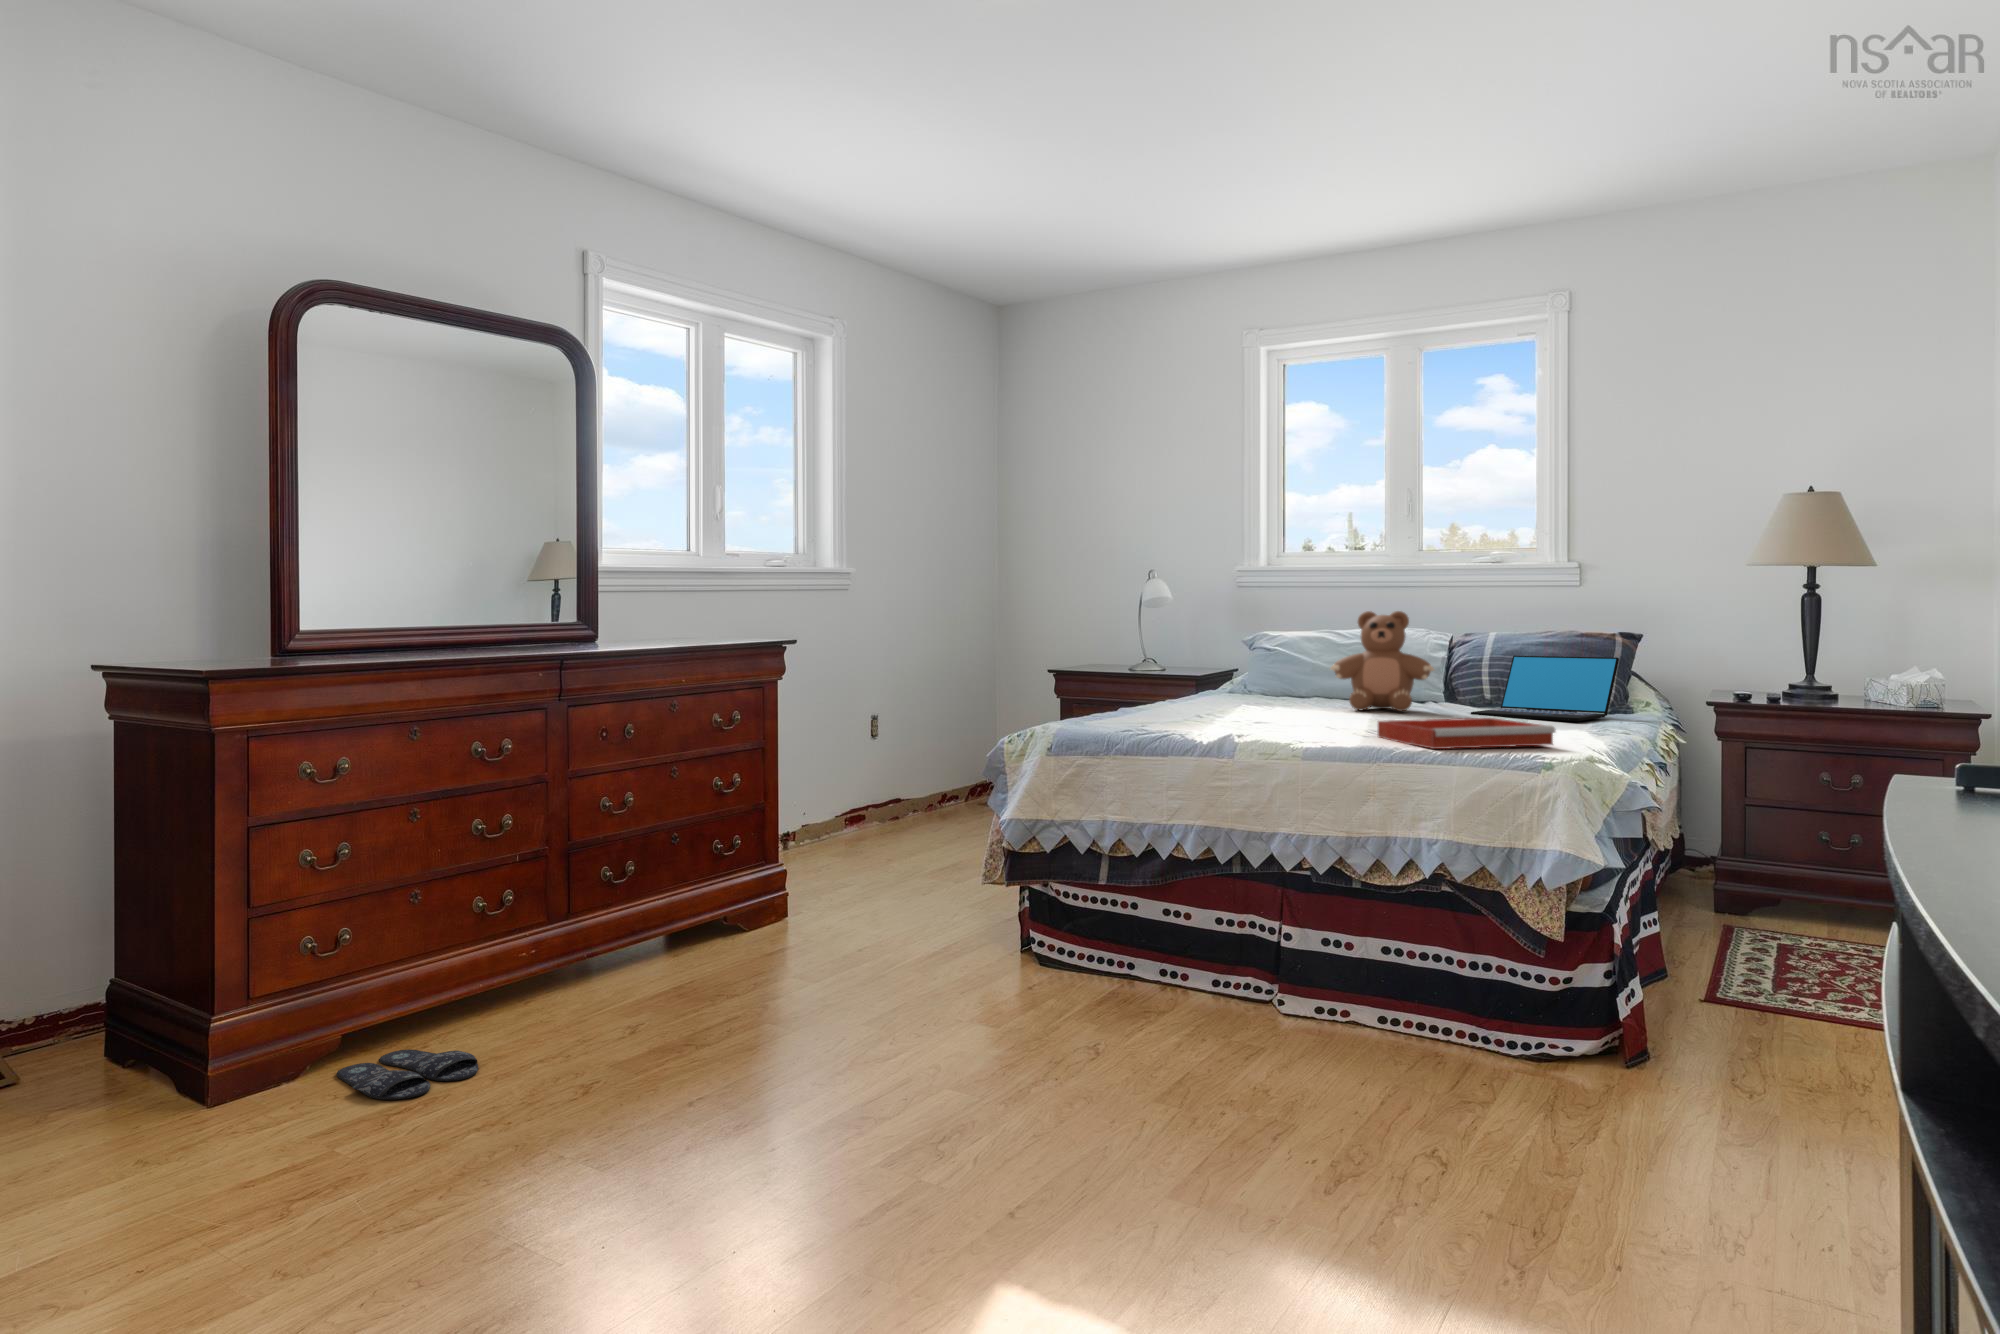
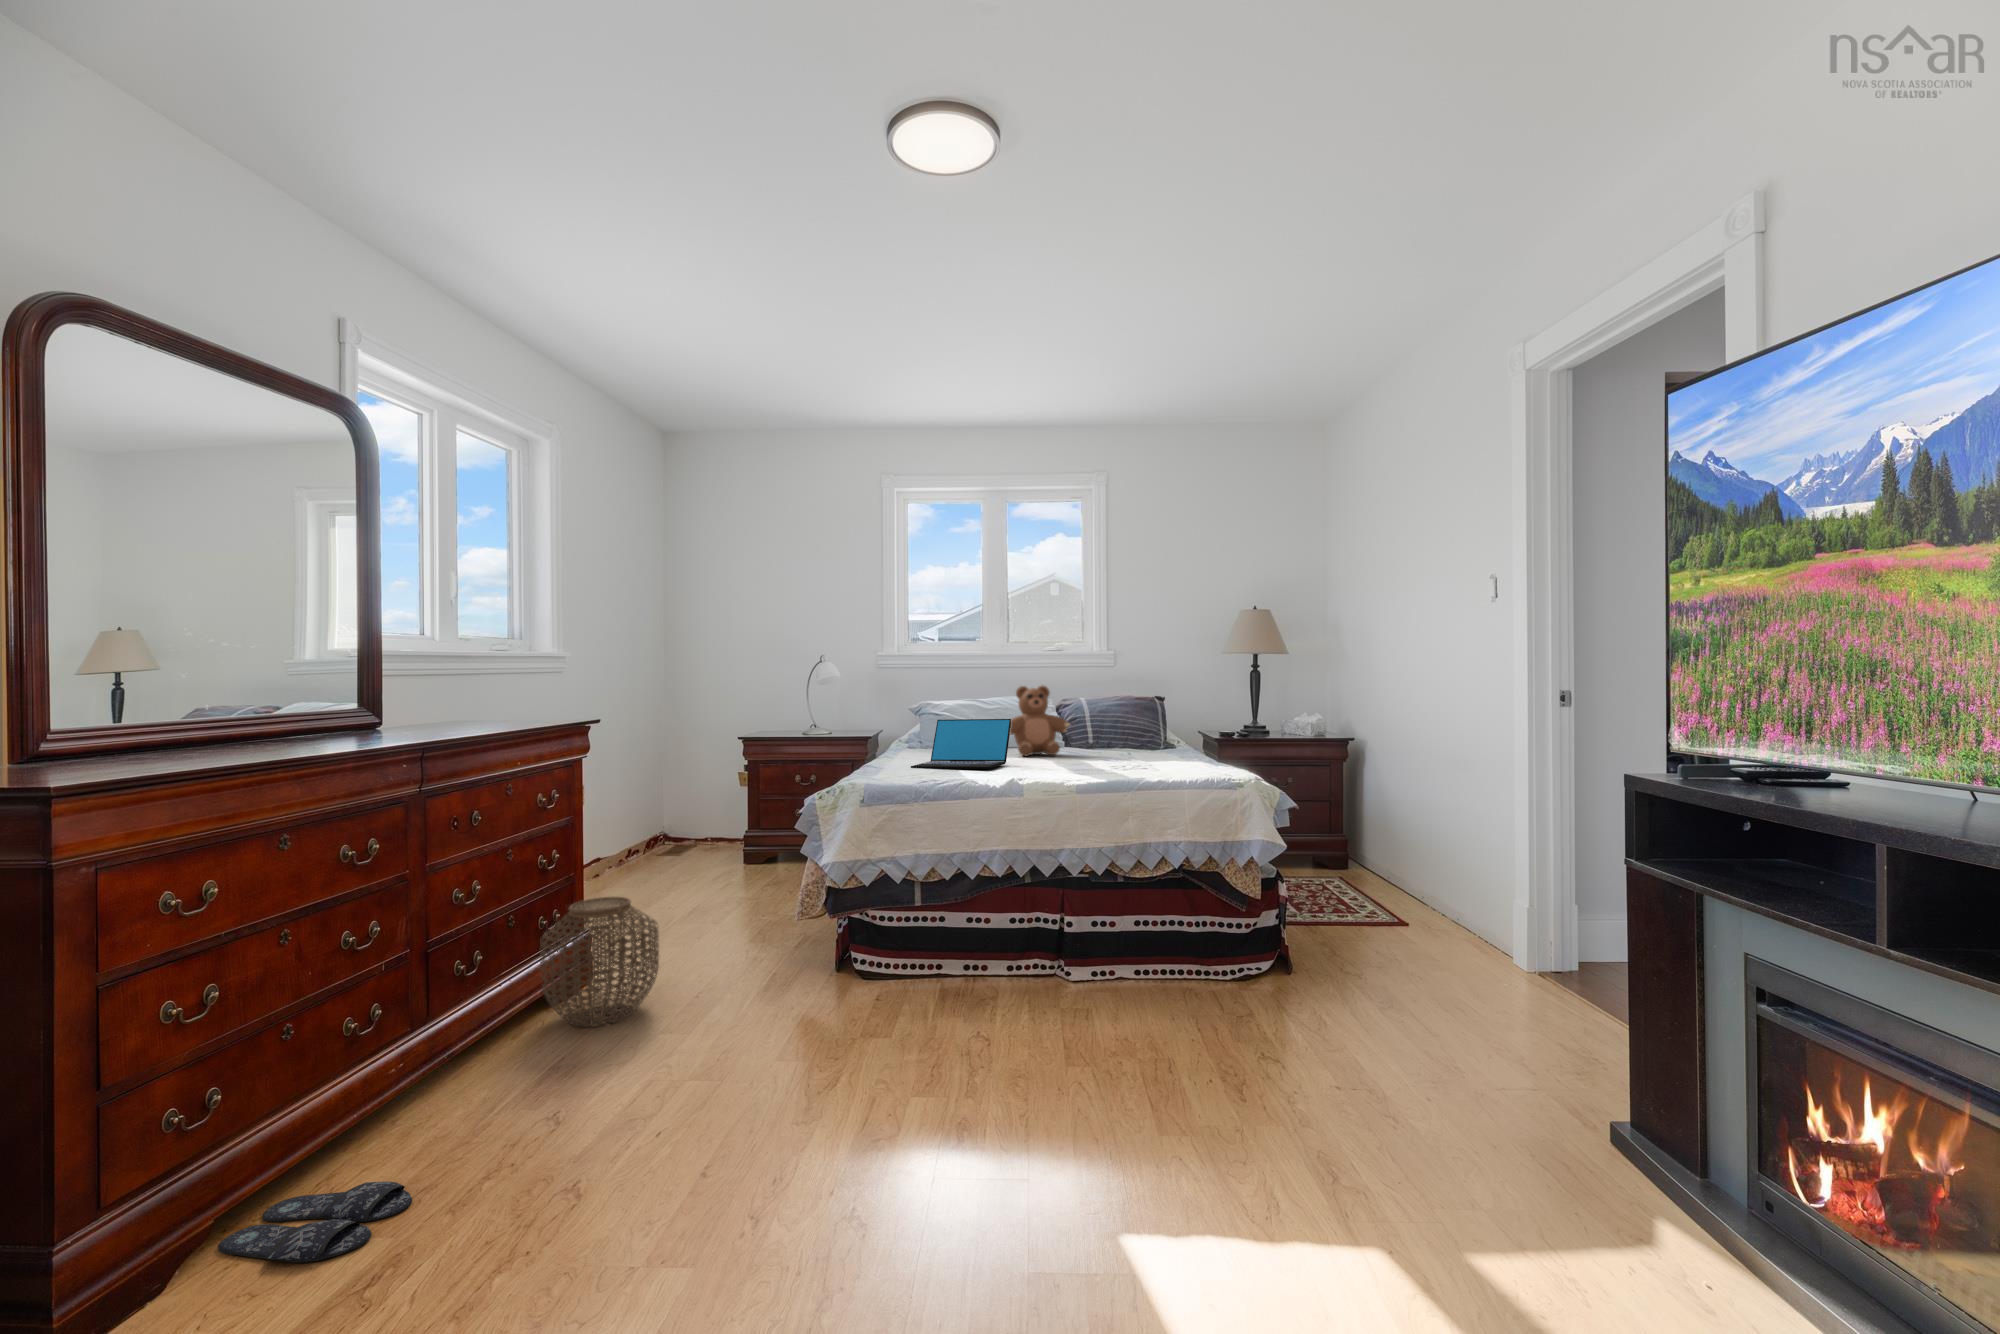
laptop: present [1471,656,1619,721] -> present [911,719,1011,769]
tray: present [1378,718,1556,749] -> none [1085,756,1197,780]
woven basket: none [697,829,816,963] -> present [540,897,659,1027]

